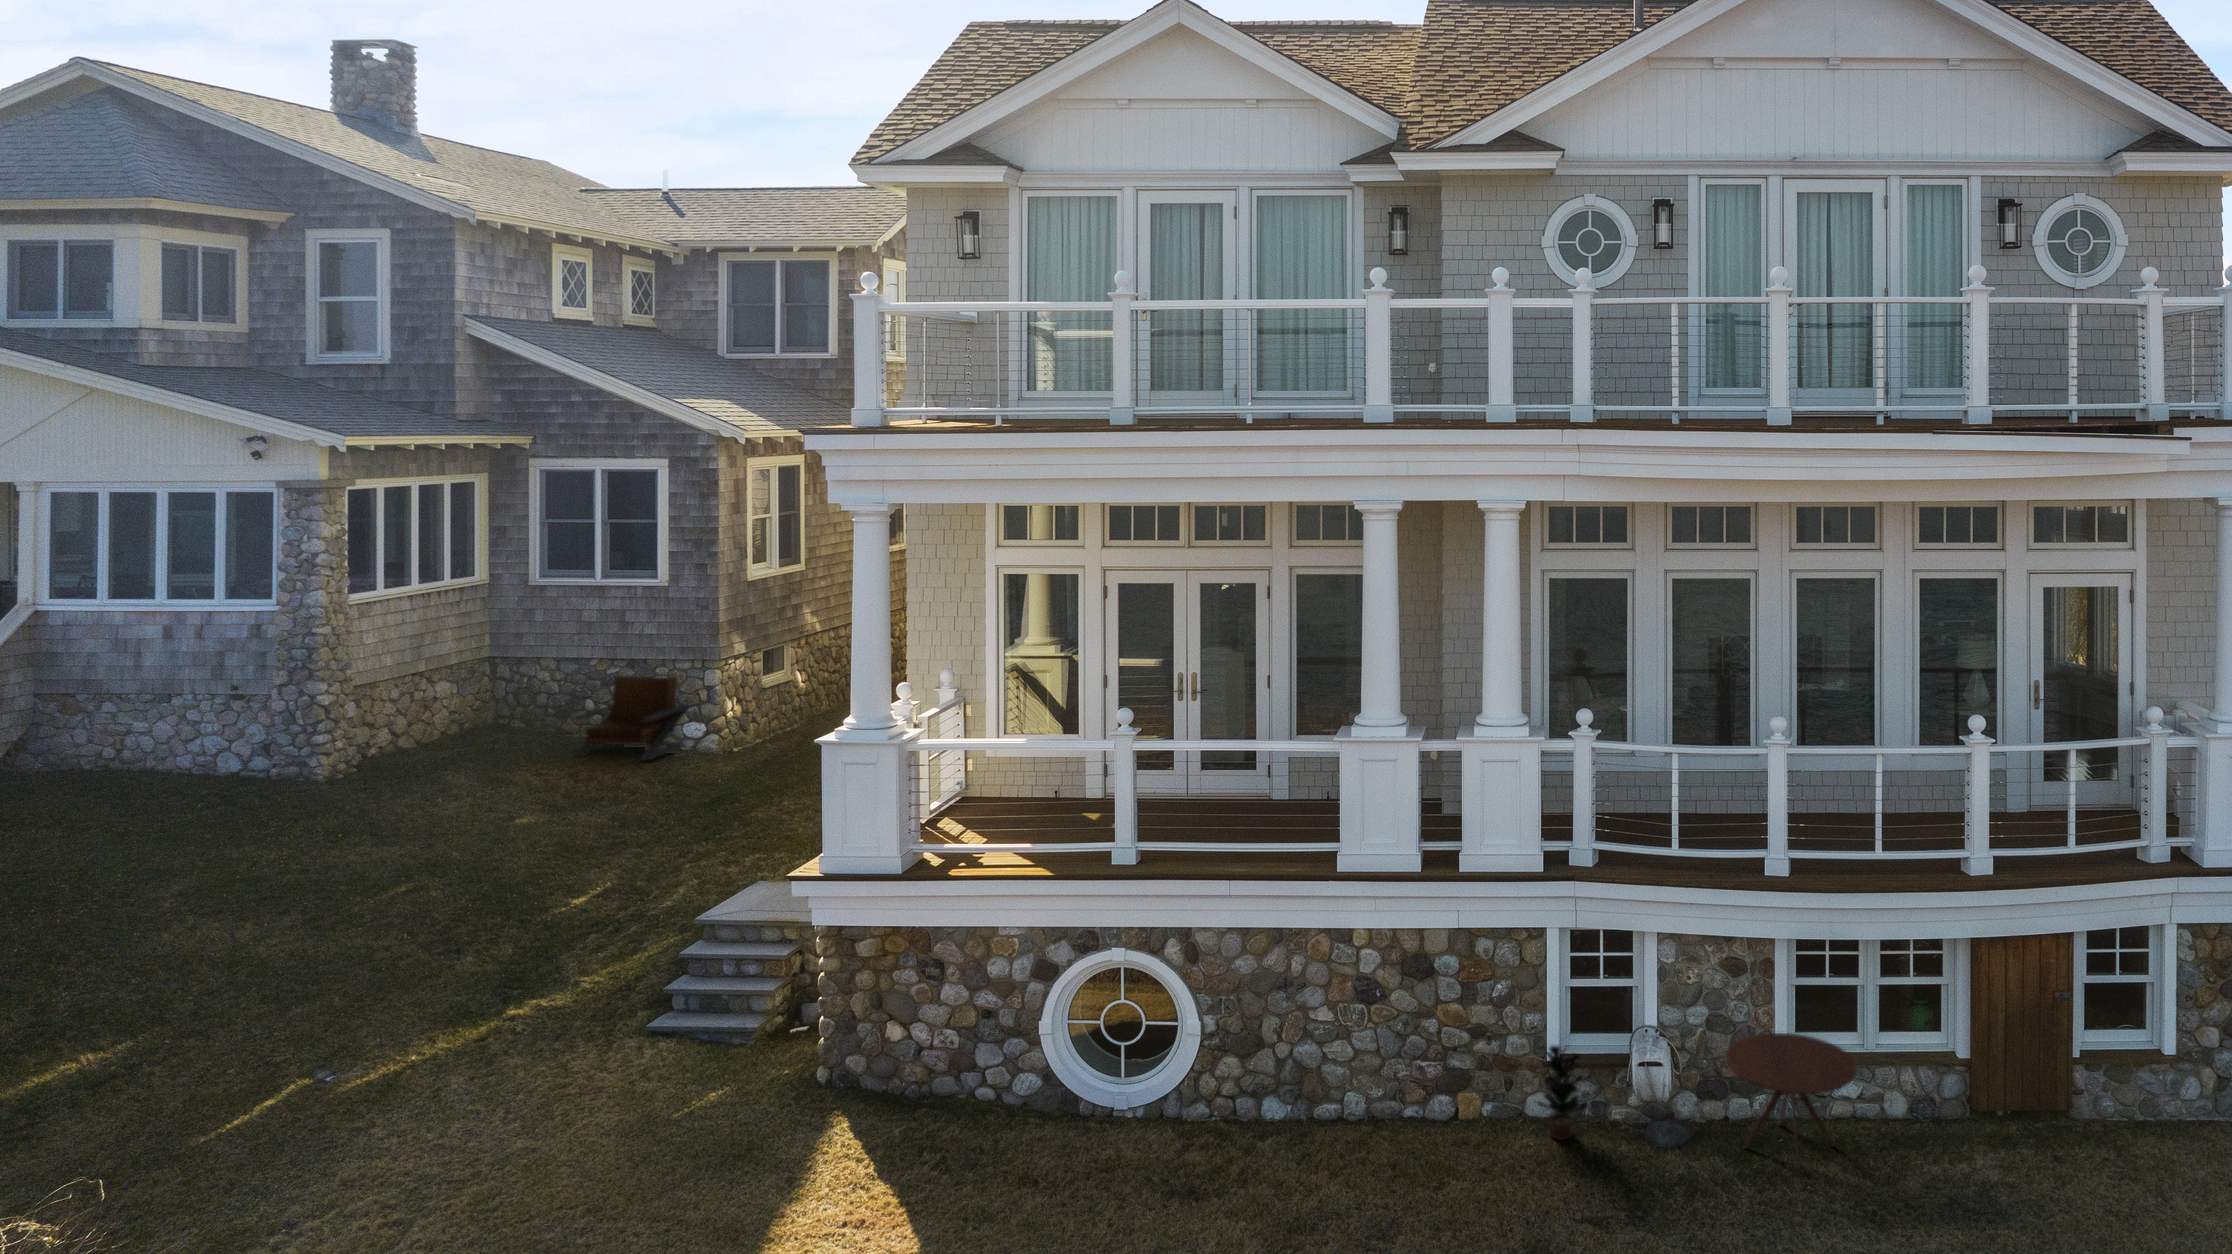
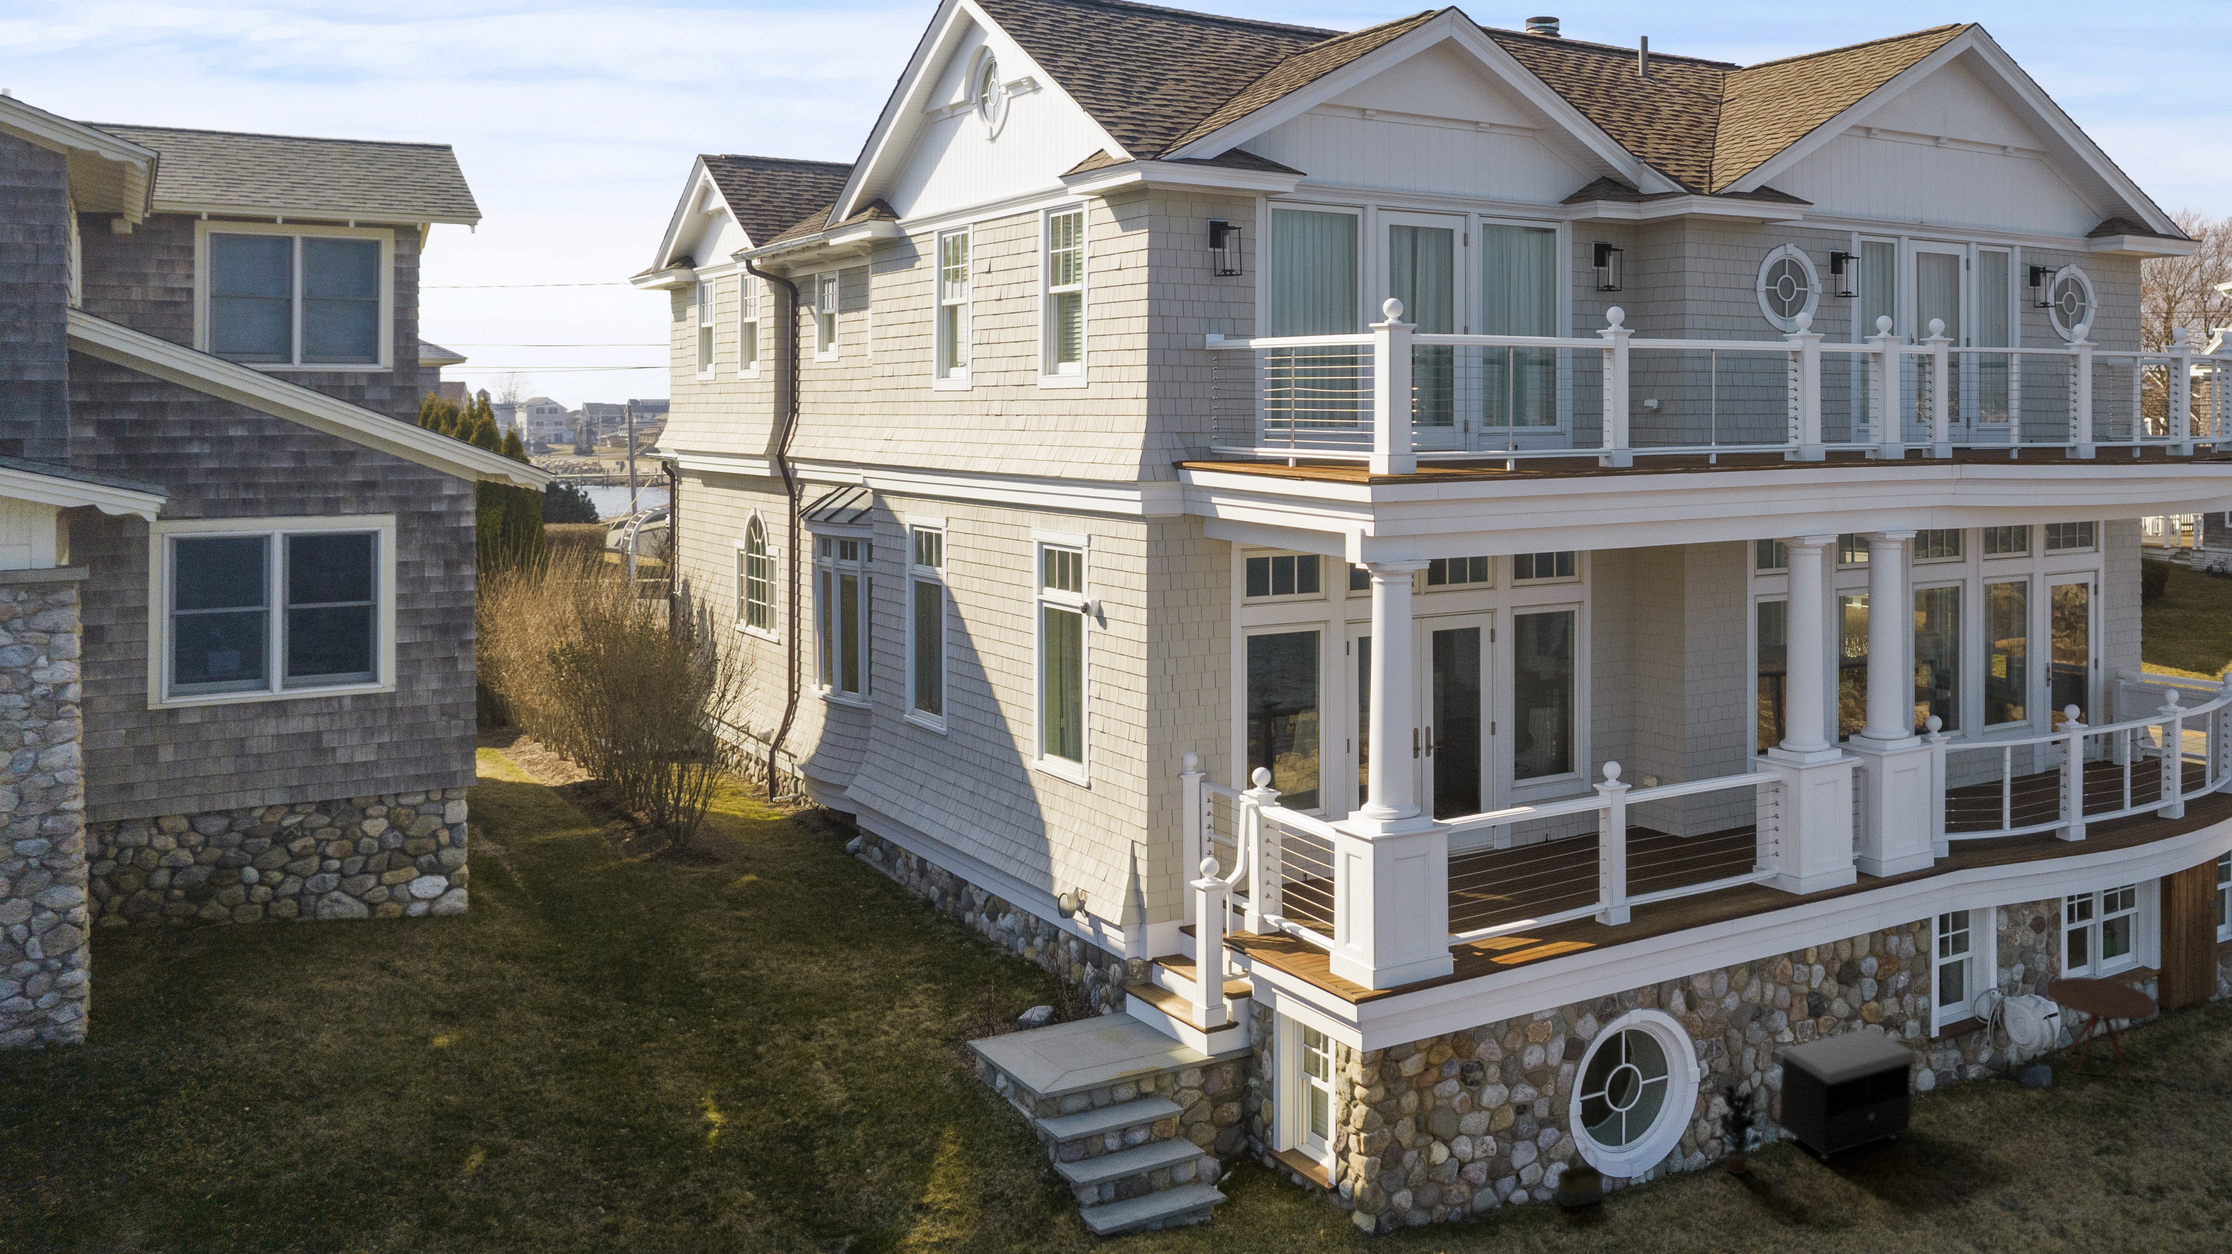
lounge chair: present [576,676,689,760] -> none [300,817,450,949]
storage bench: none [1295,1024,1432,1152] -> present [1779,1028,1916,1159]
potted plant: present [1535,1046,1588,1140] -> present [1718,1086,1762,1174]
basket: none [1013,1058,1060,1125] -> present [1558,1163,1602,1207]

